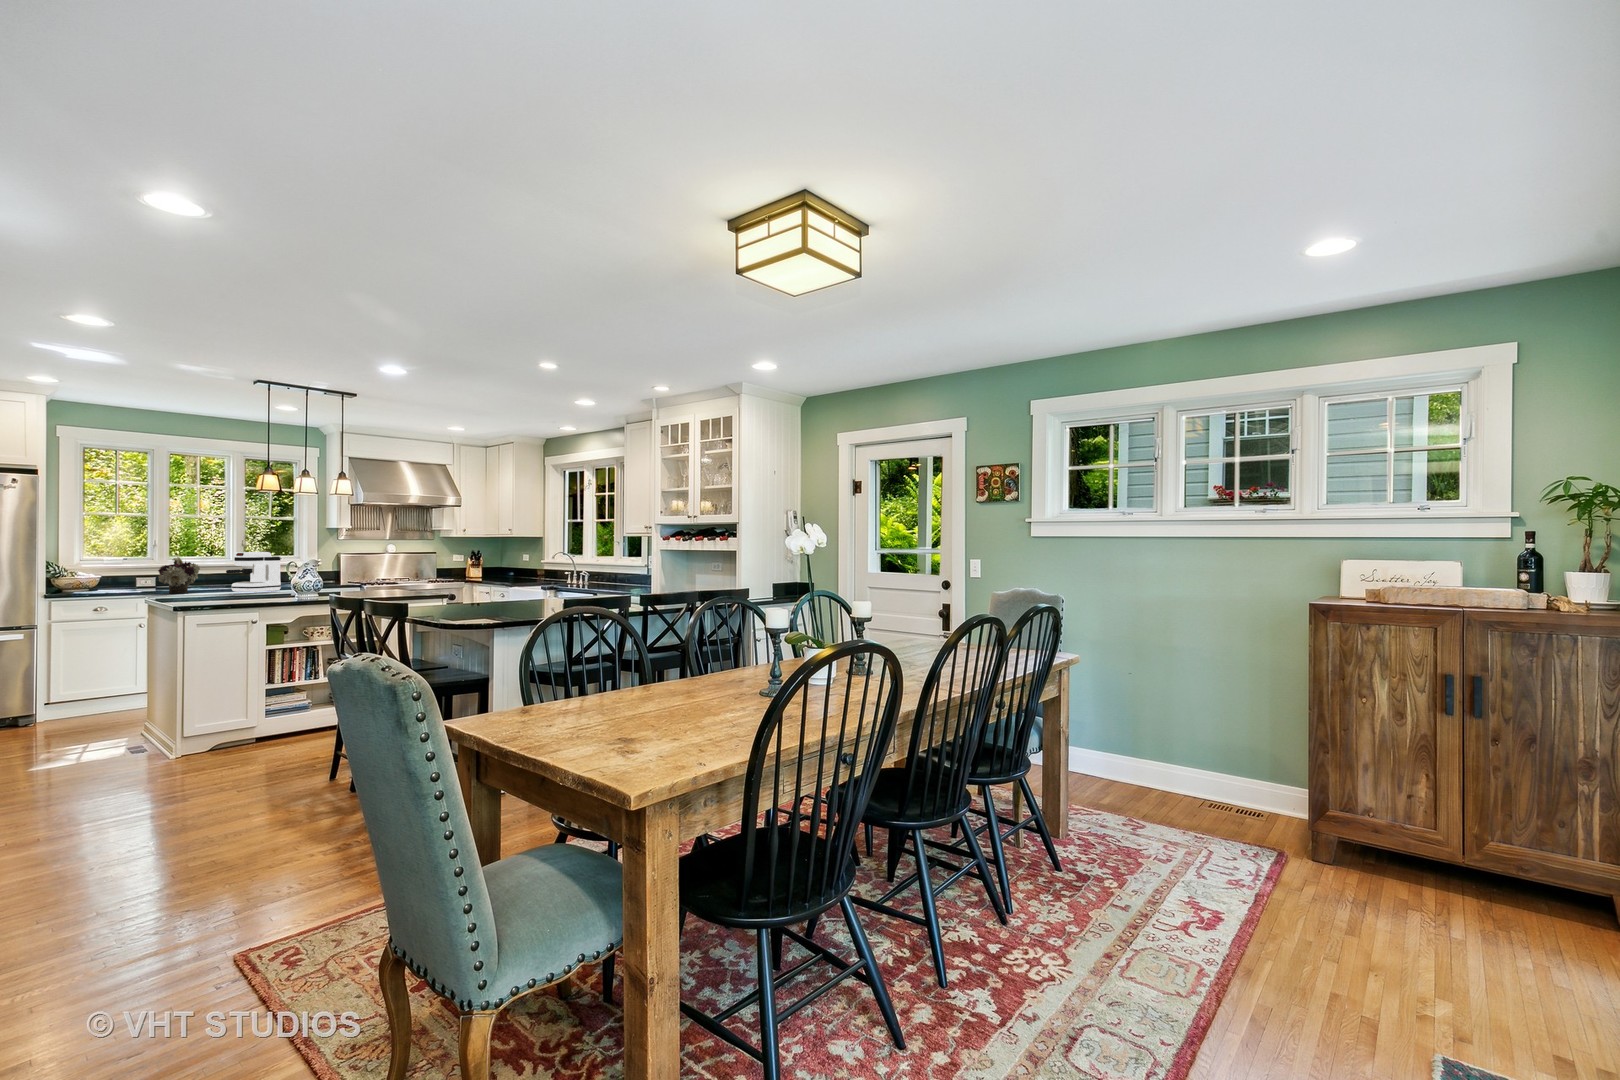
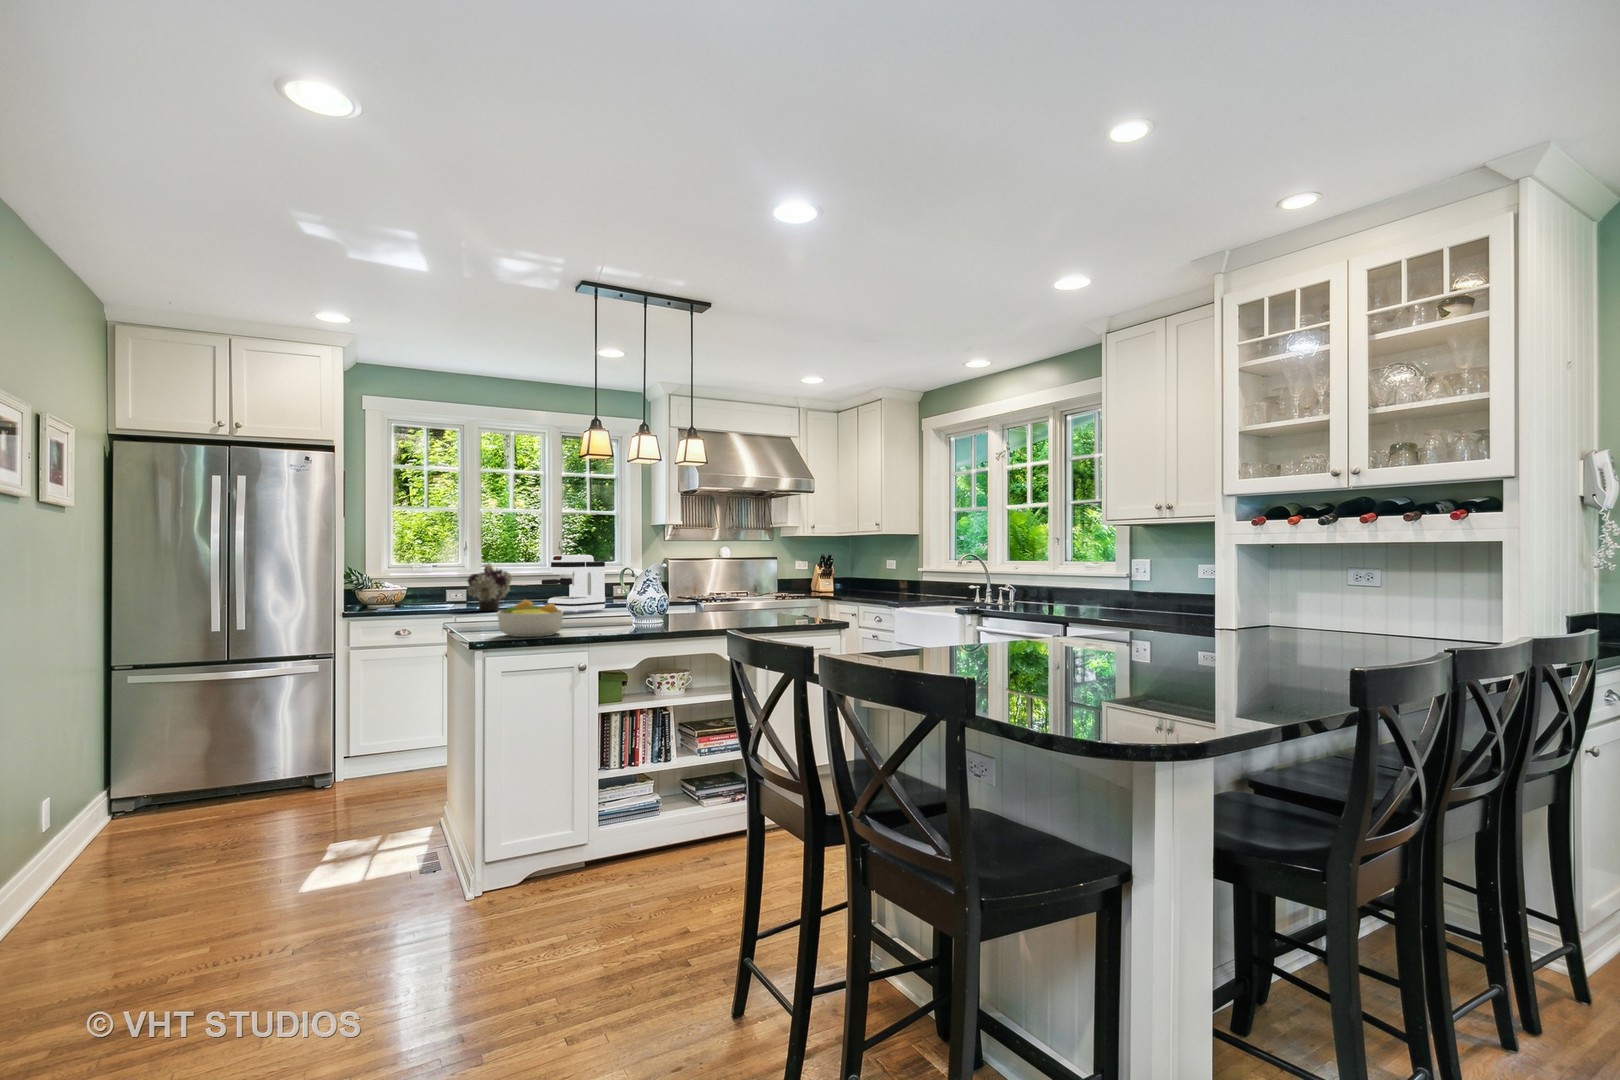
fruit bowl: none [191,583,241,606] -> present [498,600,563,637]

